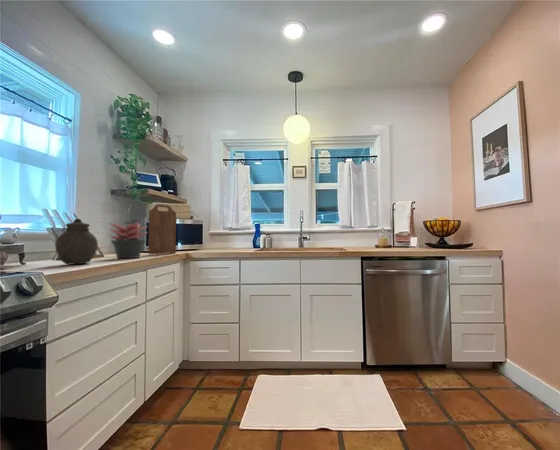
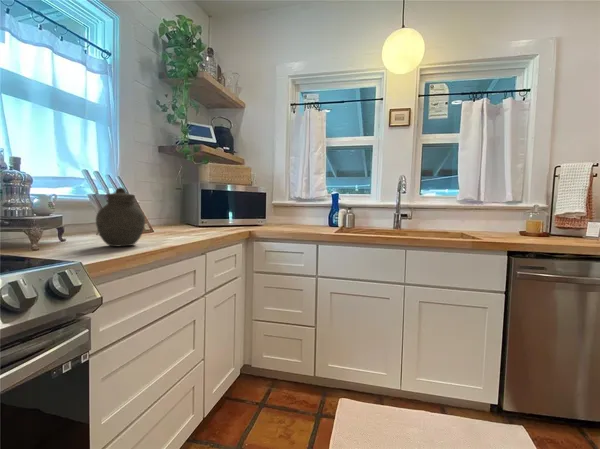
cutting board: present [148,204,176,254] -> none [203,166,236,230]
succulent plant: present [110,223,146,258] -> none [157,191,203,236]

